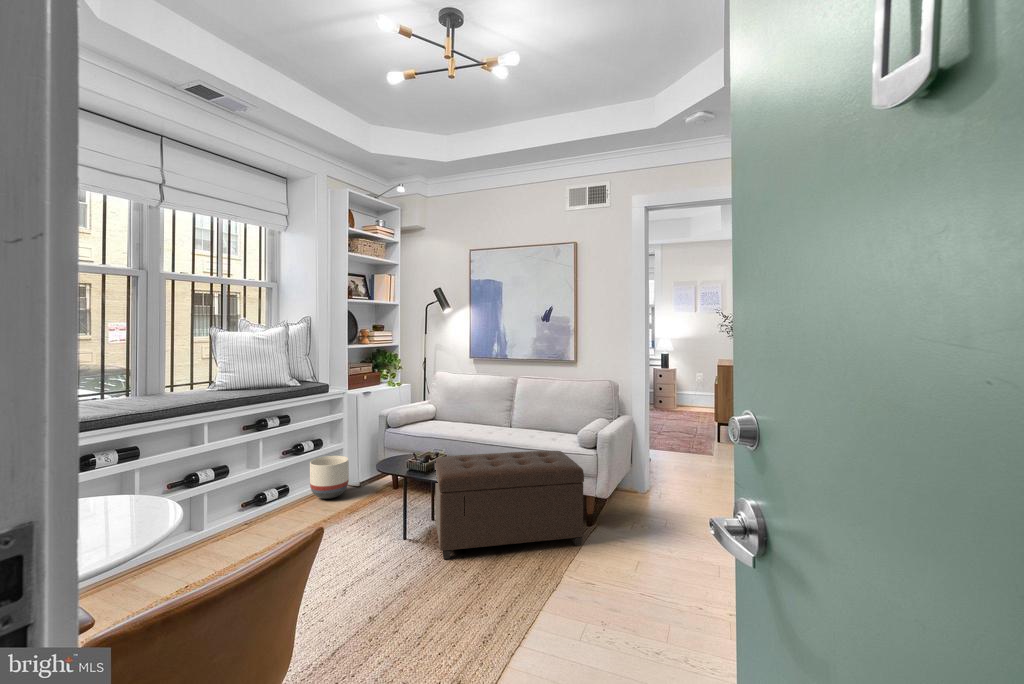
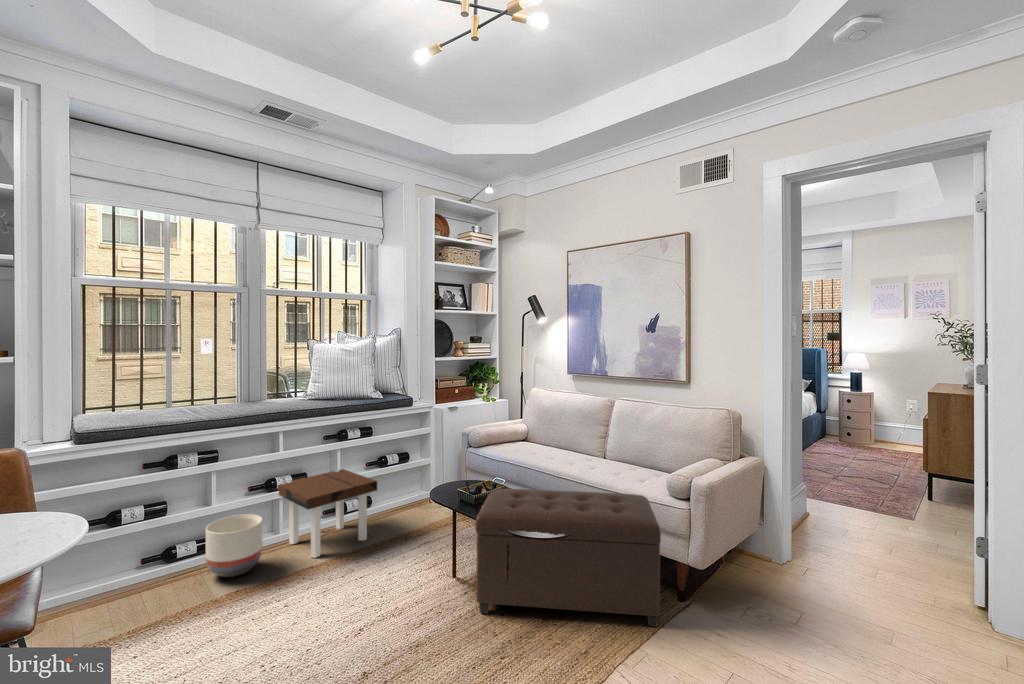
planter: present [310,456,349,499] -> present [206,514,263,577]
side table: none [199,458,311,544] -> present [278,469,377,558]

